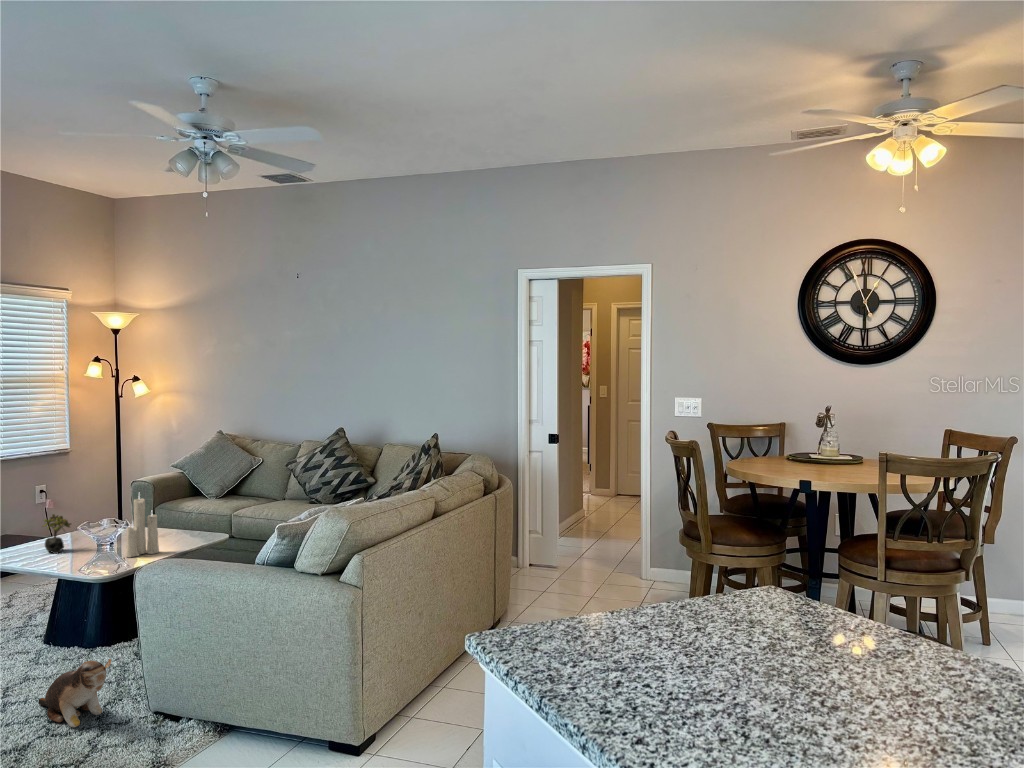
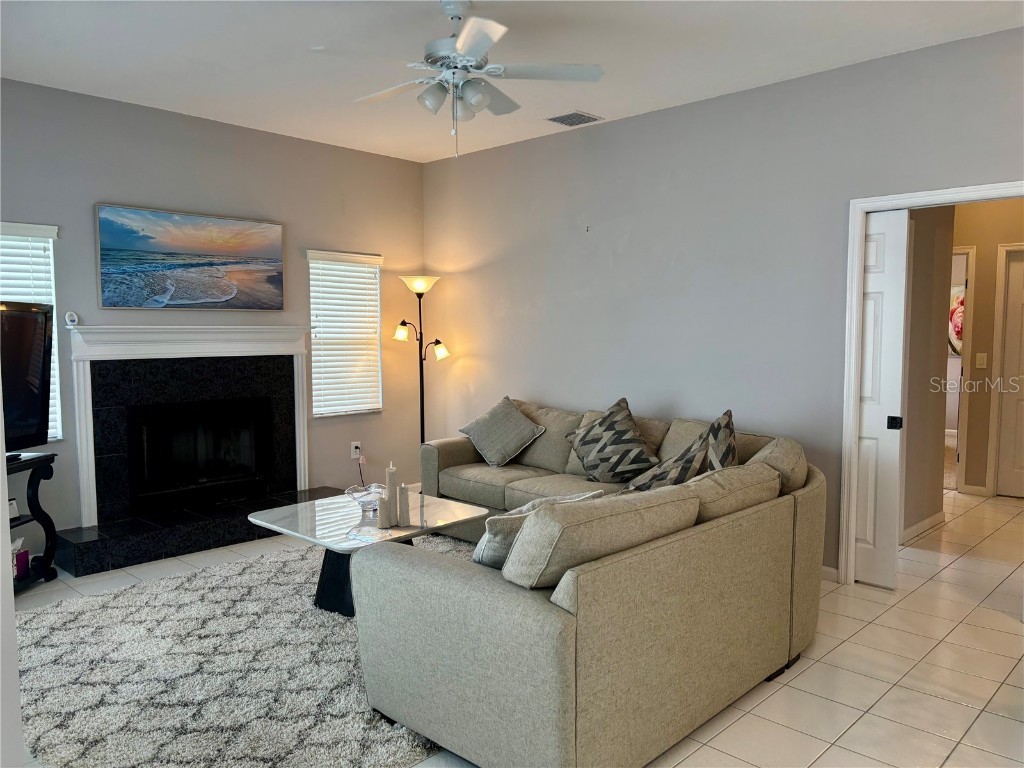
succulent plant: present [43,514,71,554] -> none [311,476,338,516]
plush toy: present [38,659,111,727] -> none [278,641,329,708]

